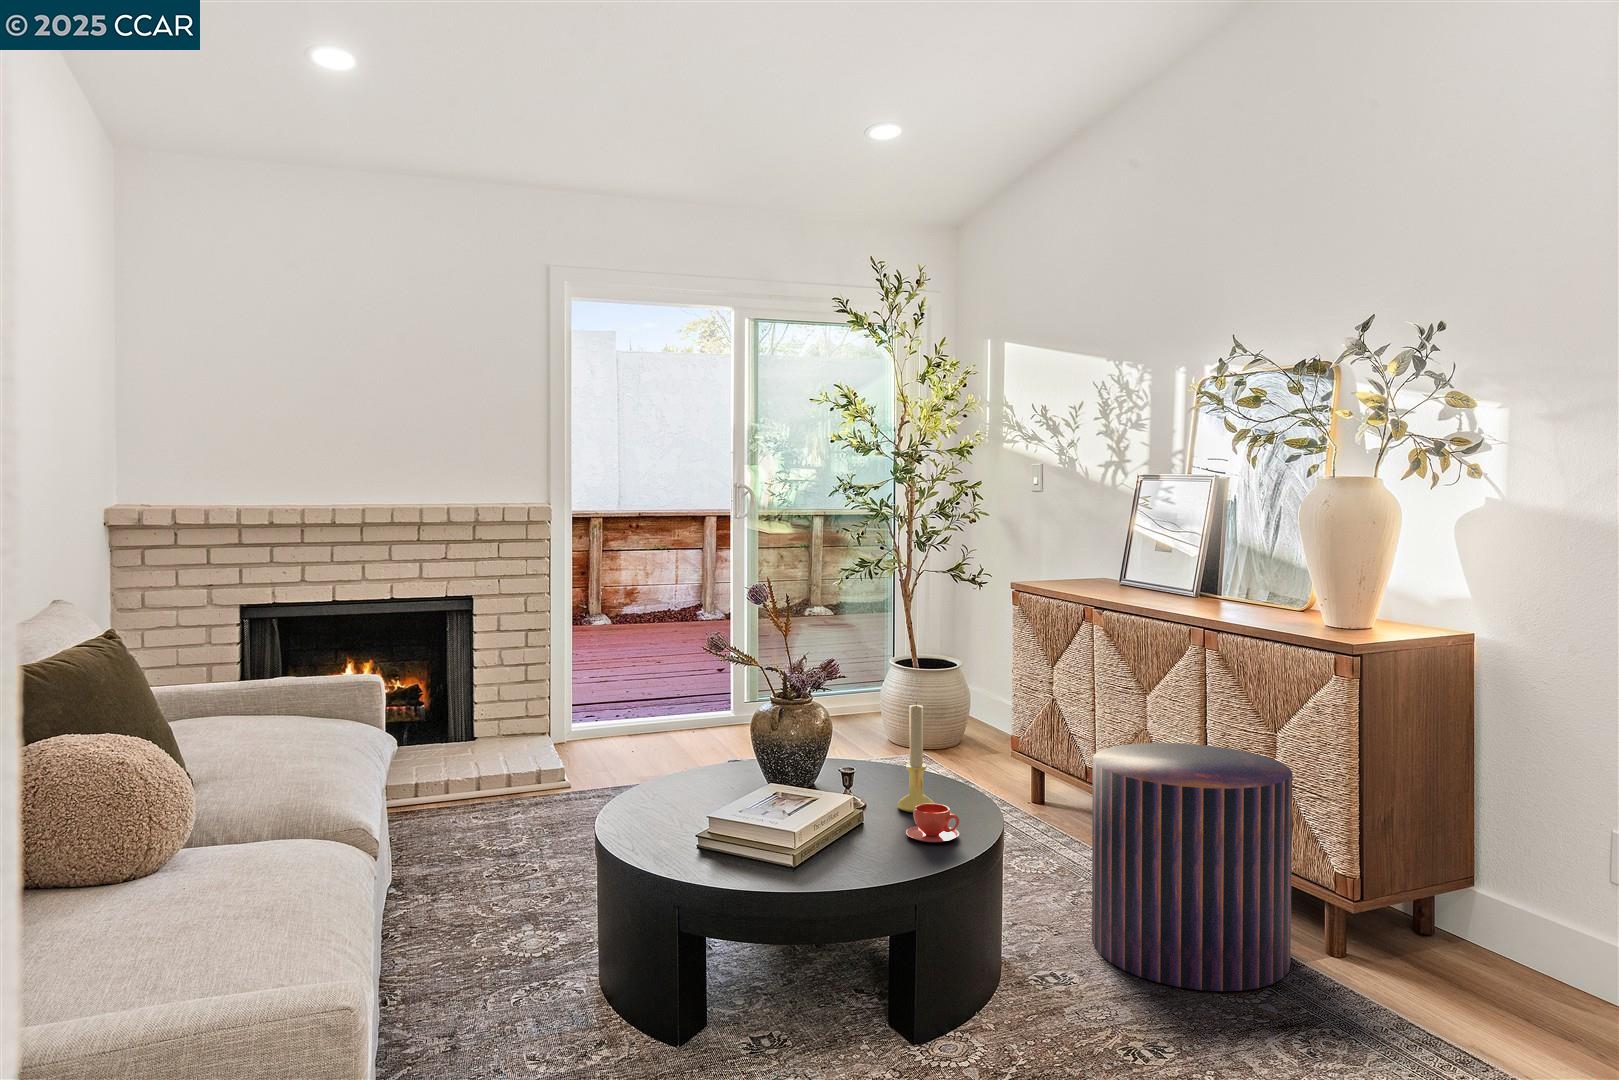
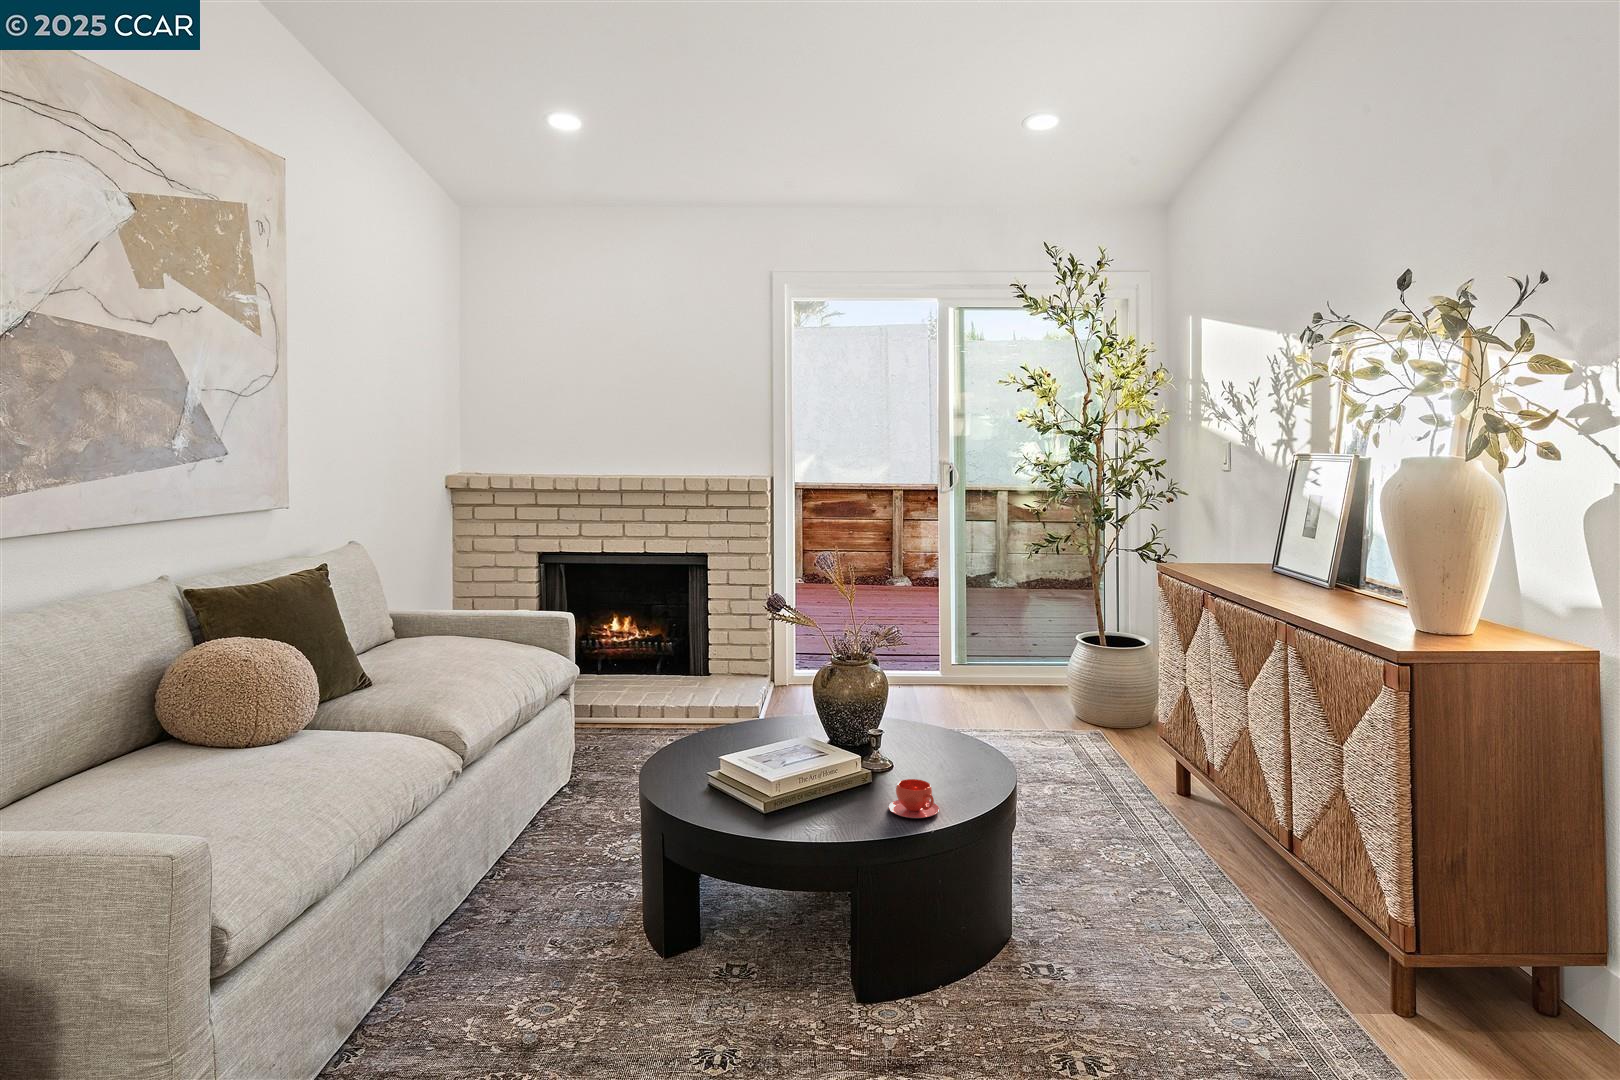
candle holder: present [898,702,934,812] -> none [909,681,944,786]
pouf: present [1092,743,1292,991] -> none [1111,742,1338,1025]

